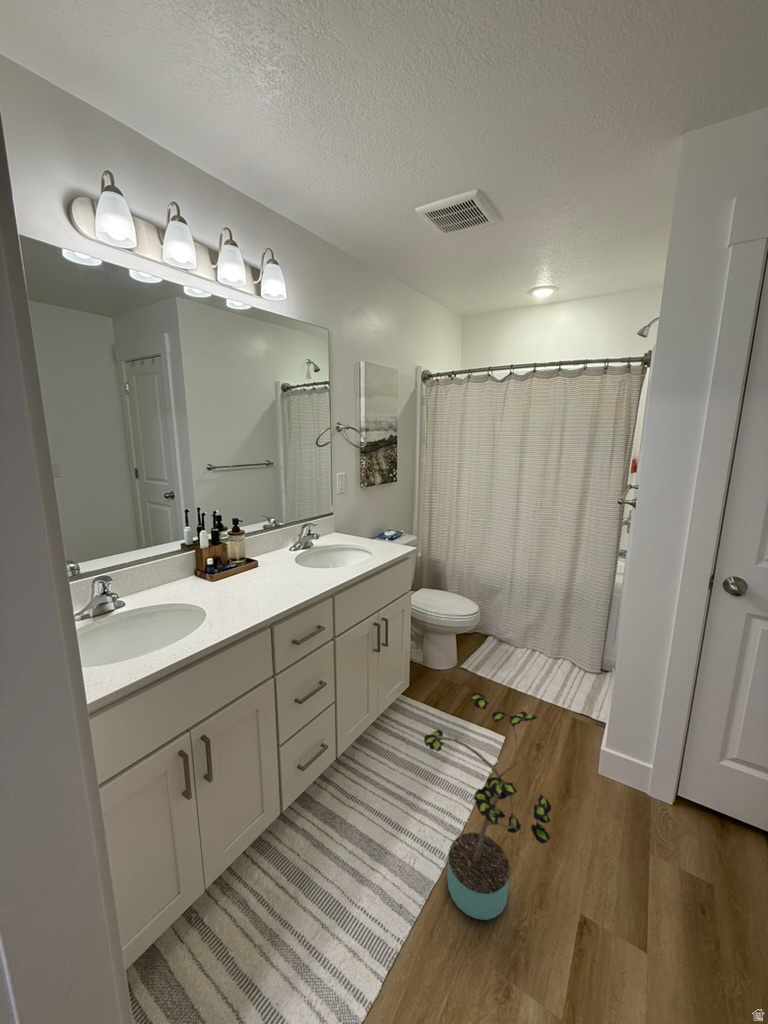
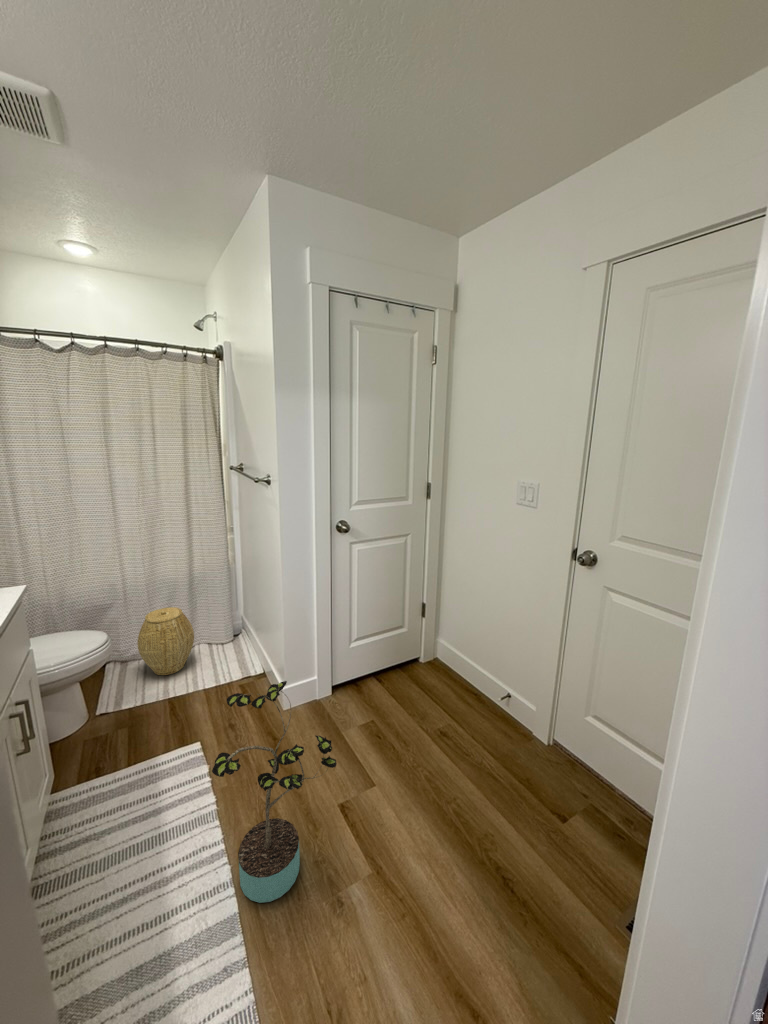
woven basket: none [505,607,555,671] -> present [137,607,194,675]

